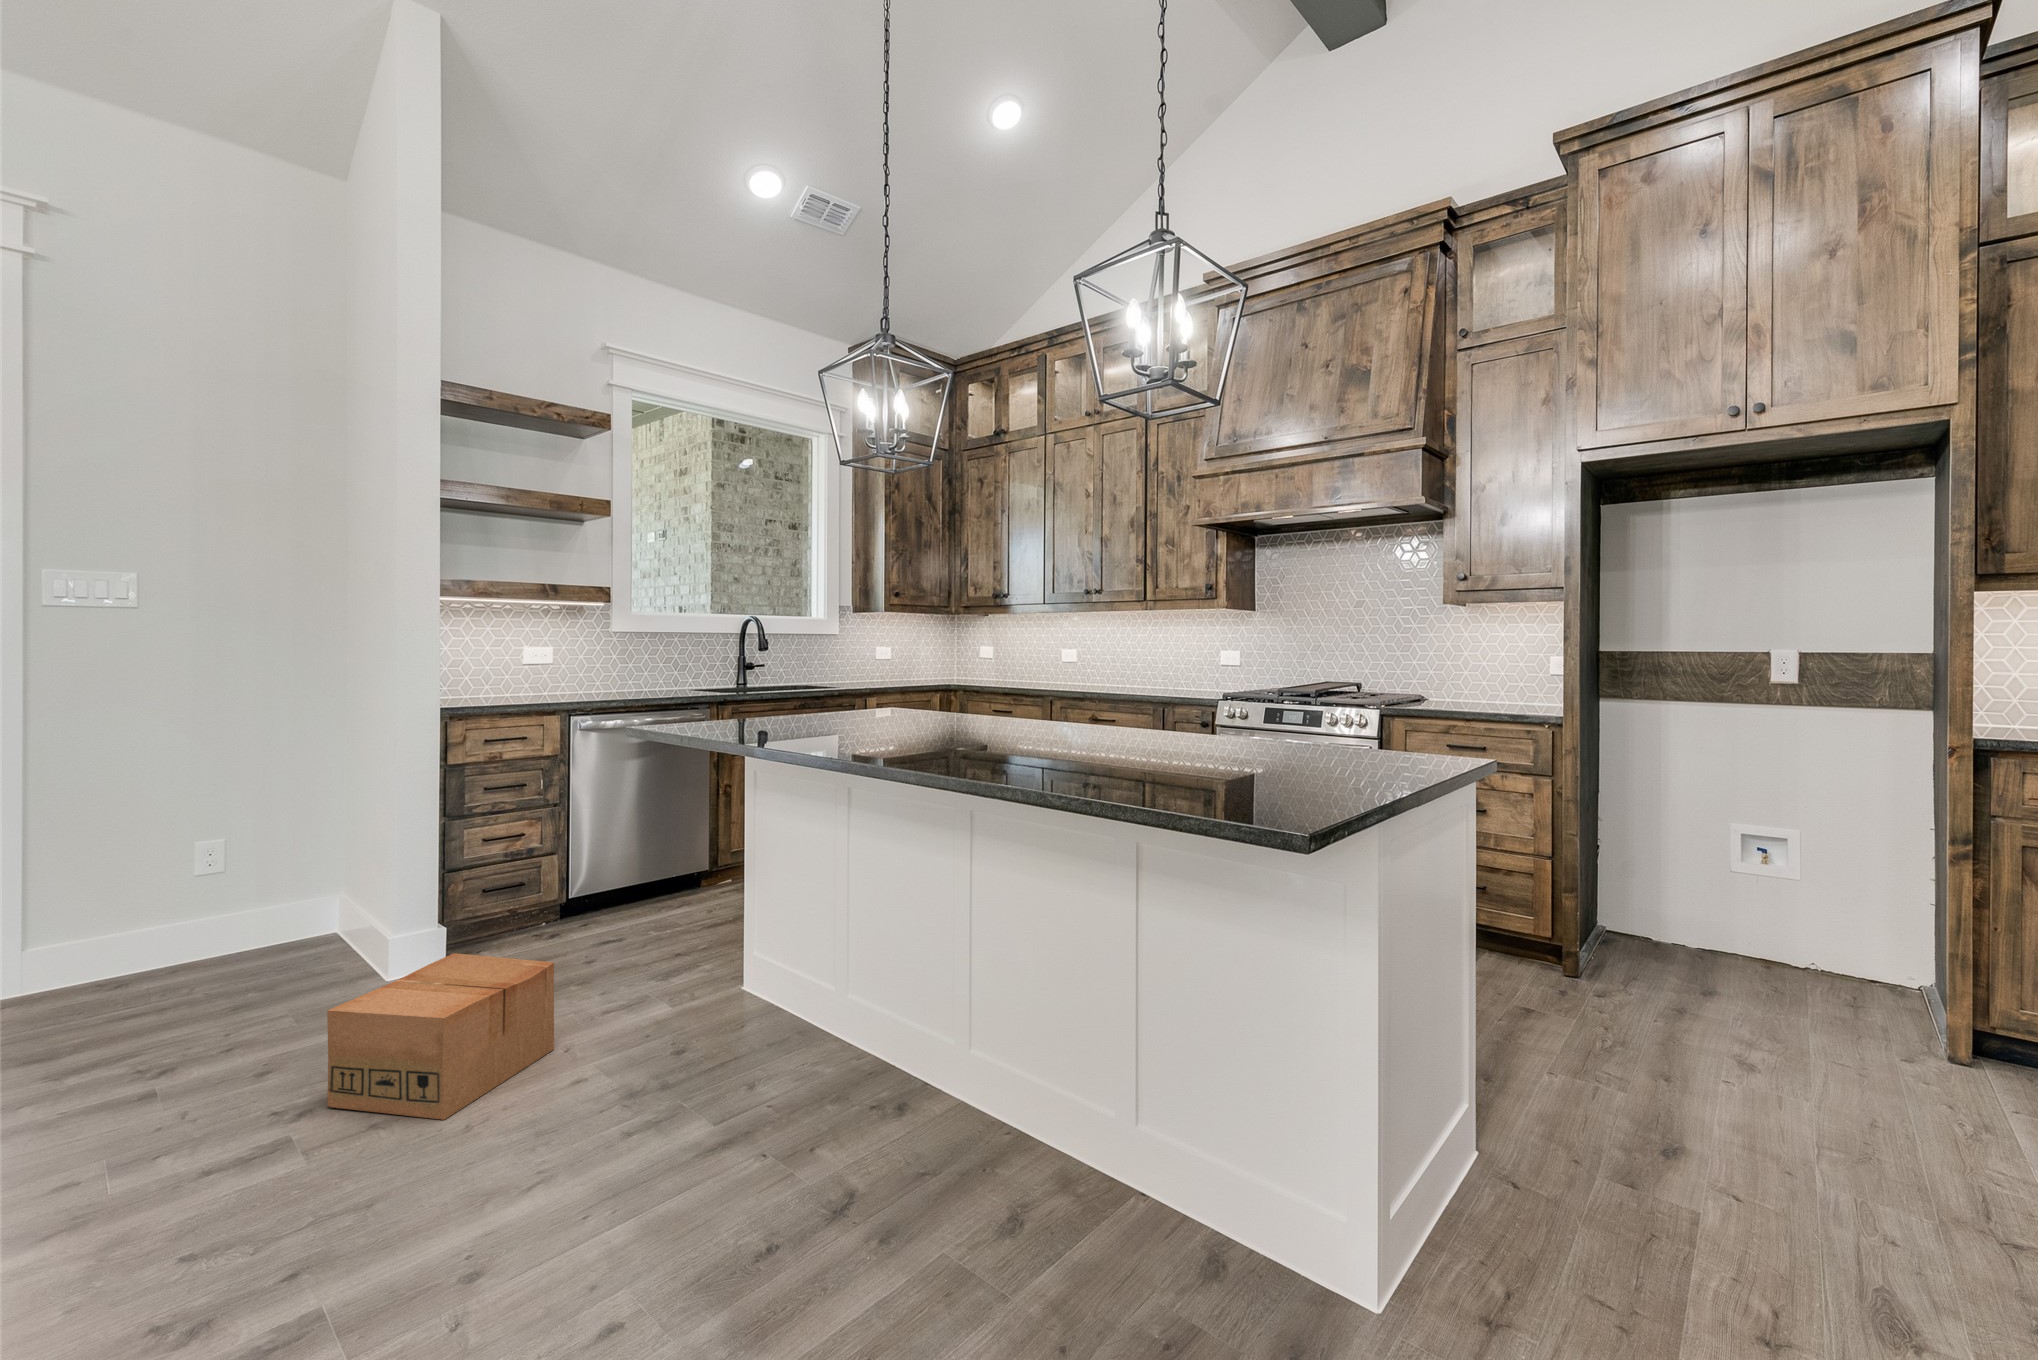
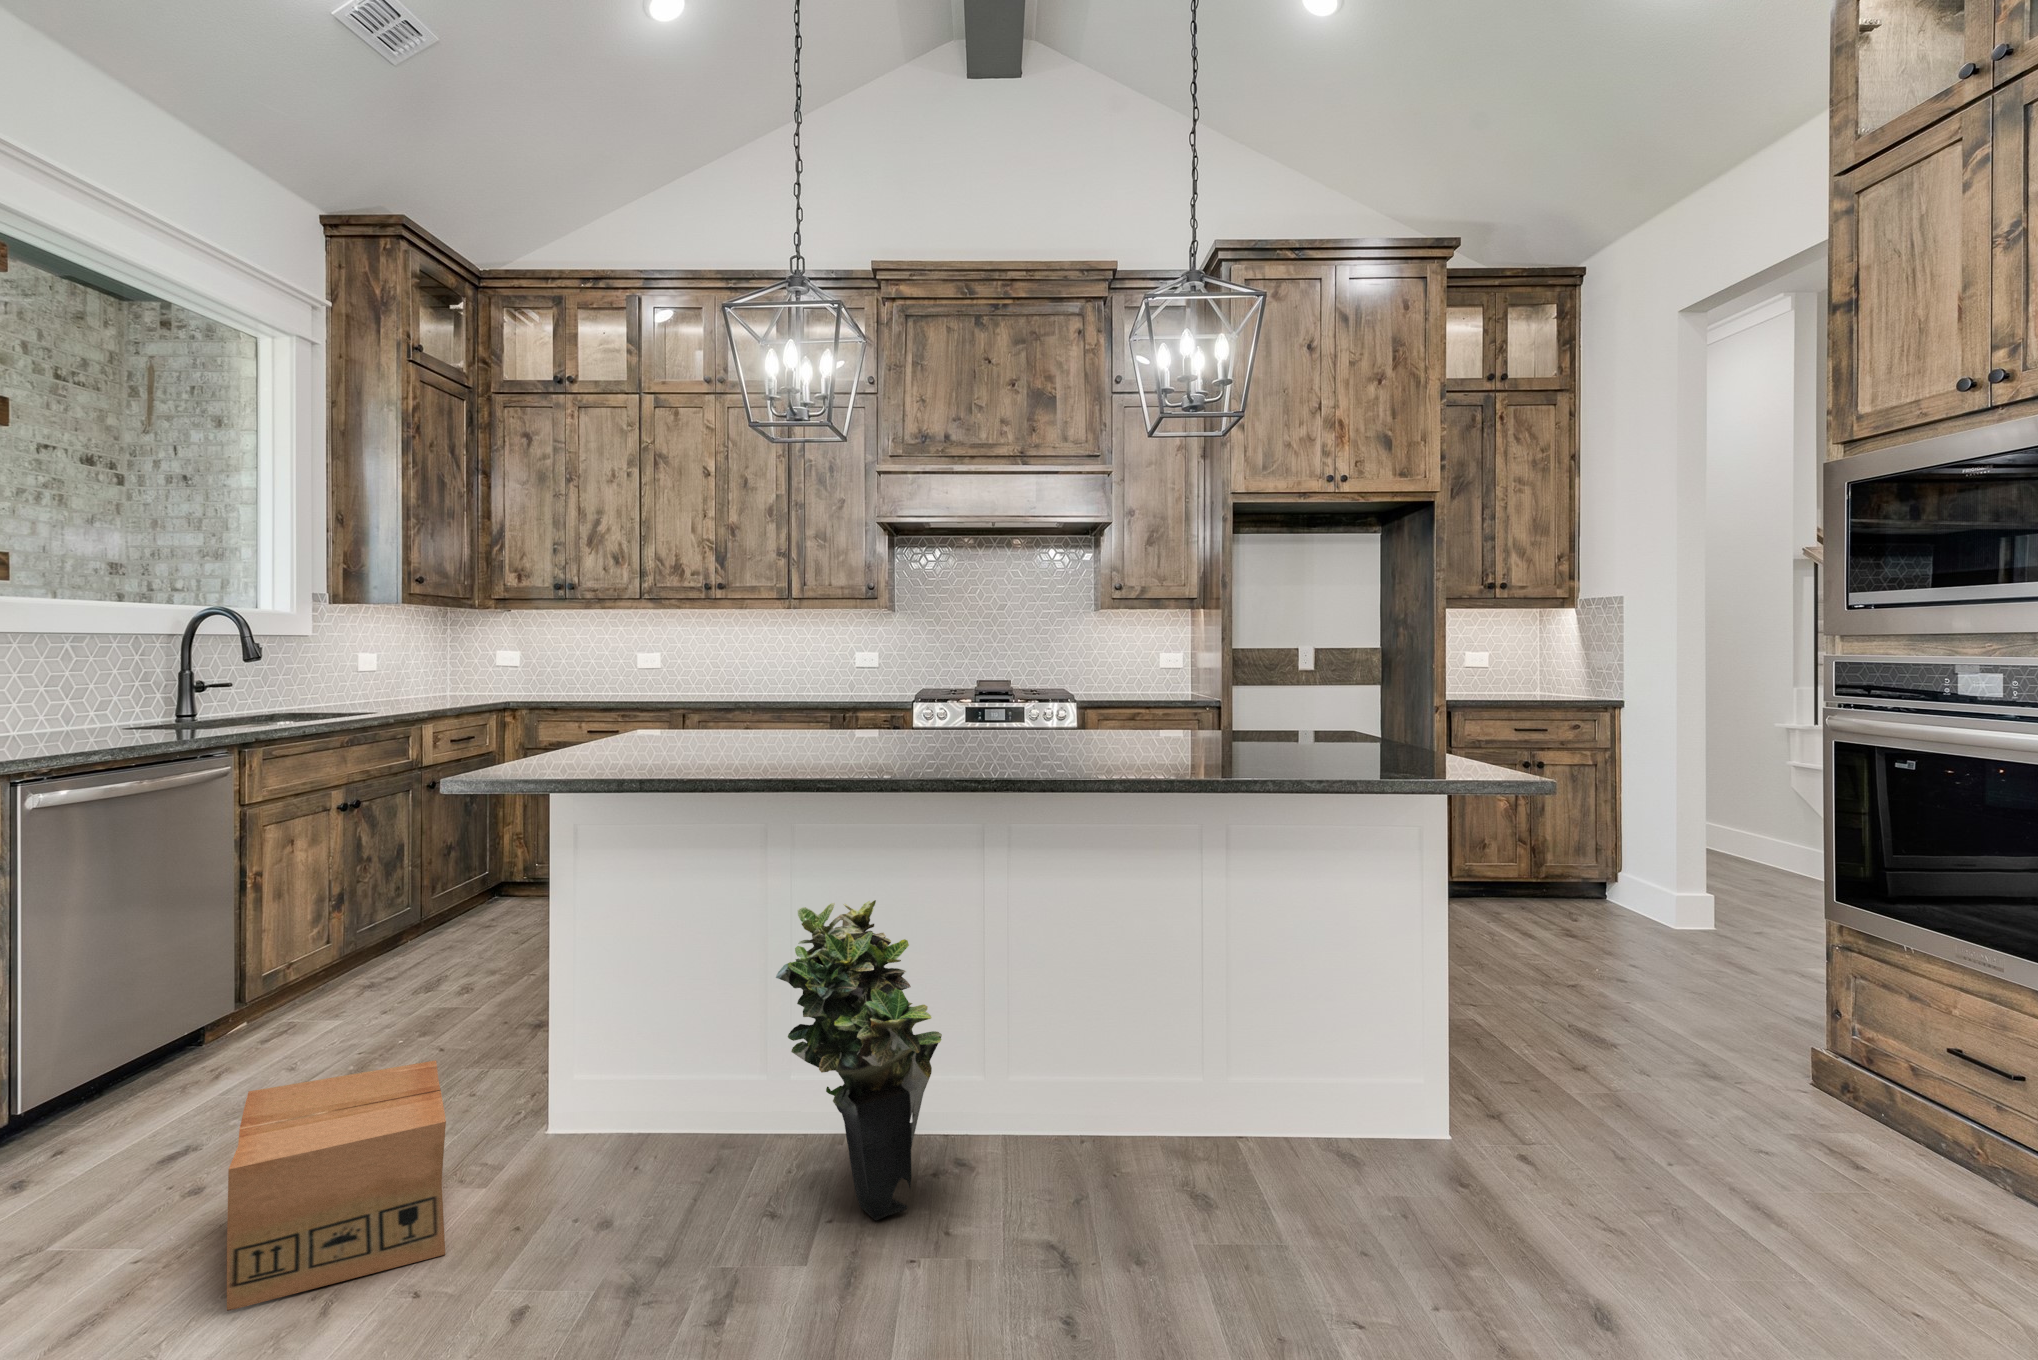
potted plant: none [588,906,766,1255] -> present [776,900,942,1220]

